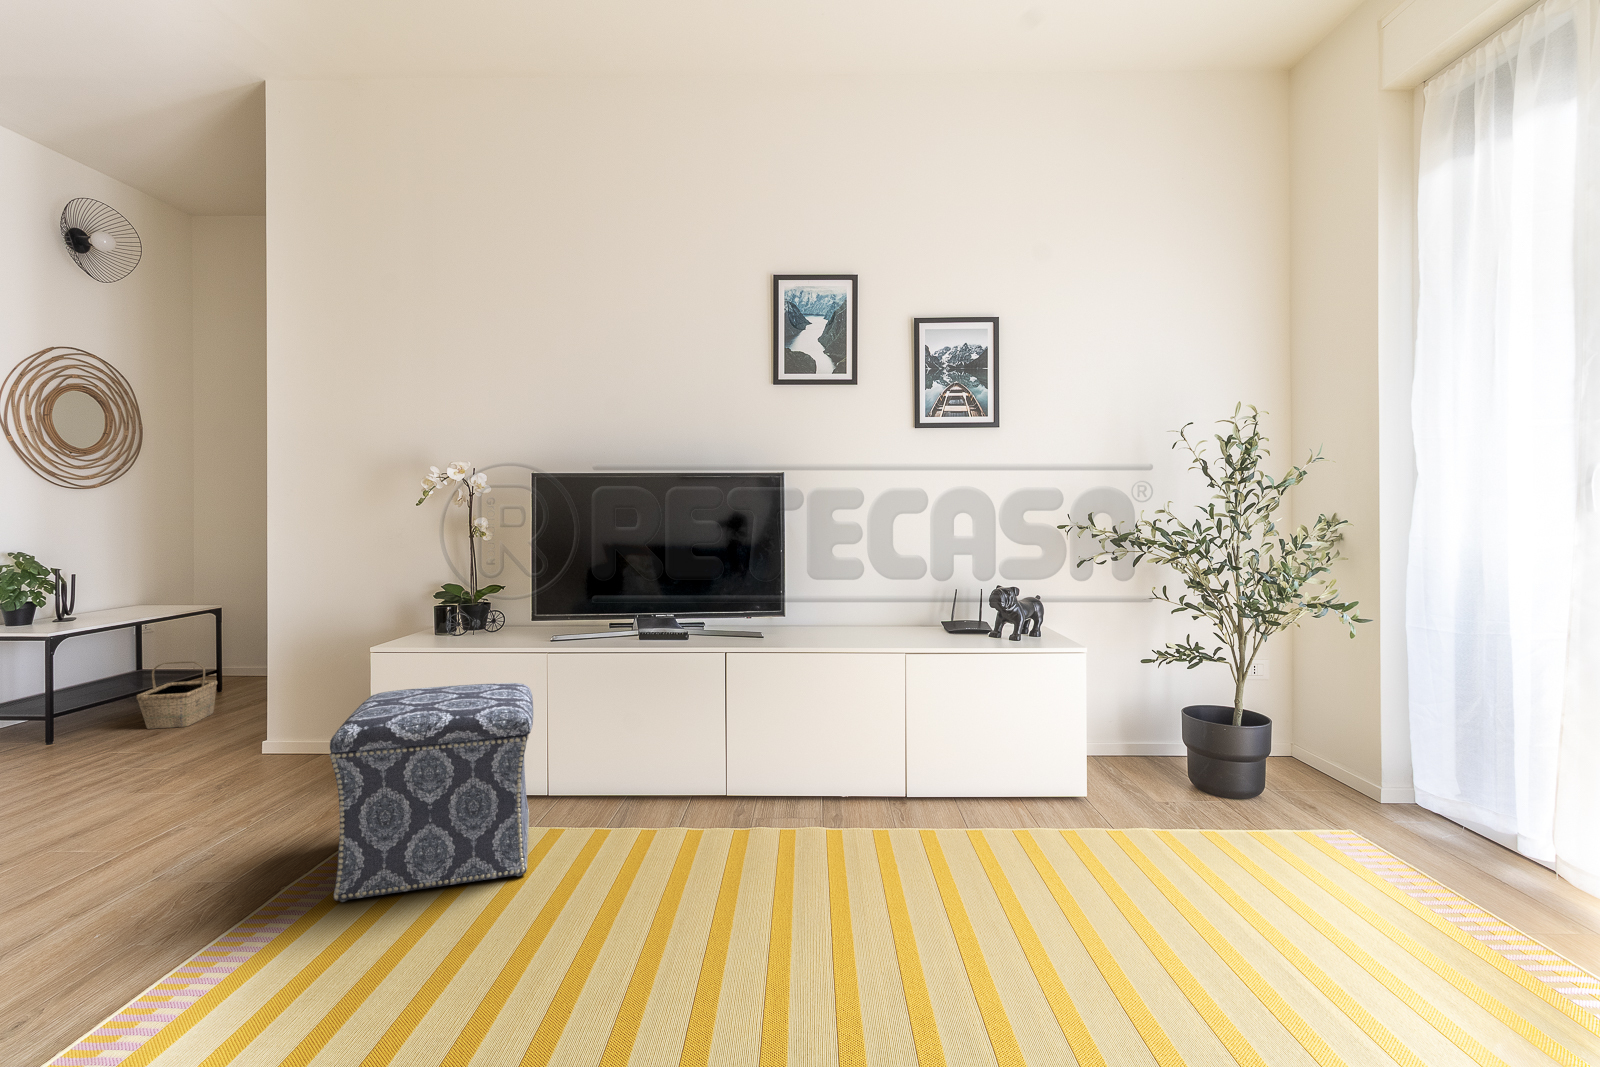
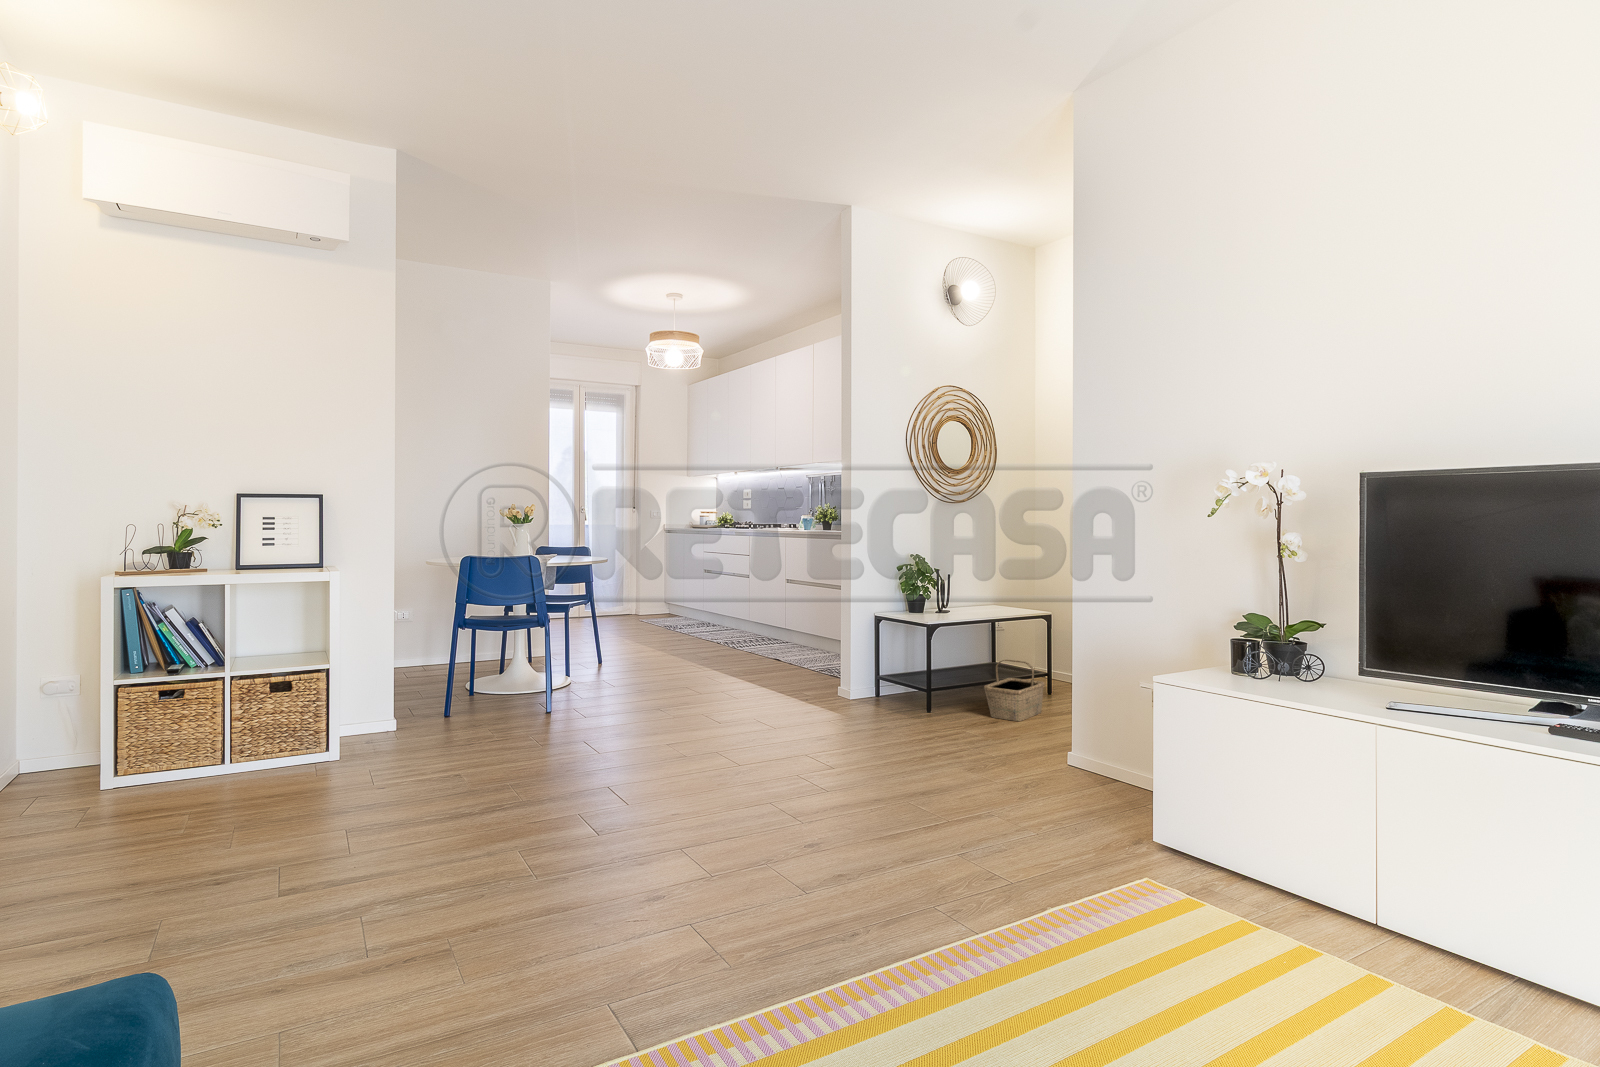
ottoman: present [329,683,533,902] -> none [1086,737,1343,1024]

